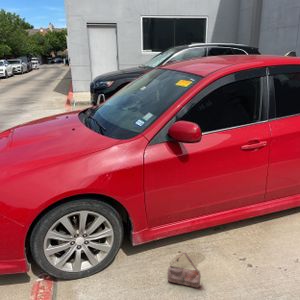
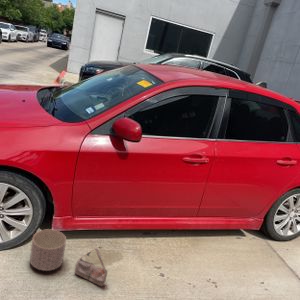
planter: none [121,245,153,286] -> present [30,229,66,271]

